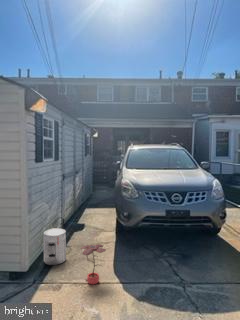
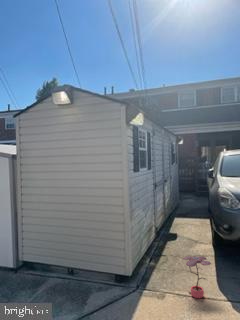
waste bin: present [43,228,66,265] -> none [142,236,164,273]

